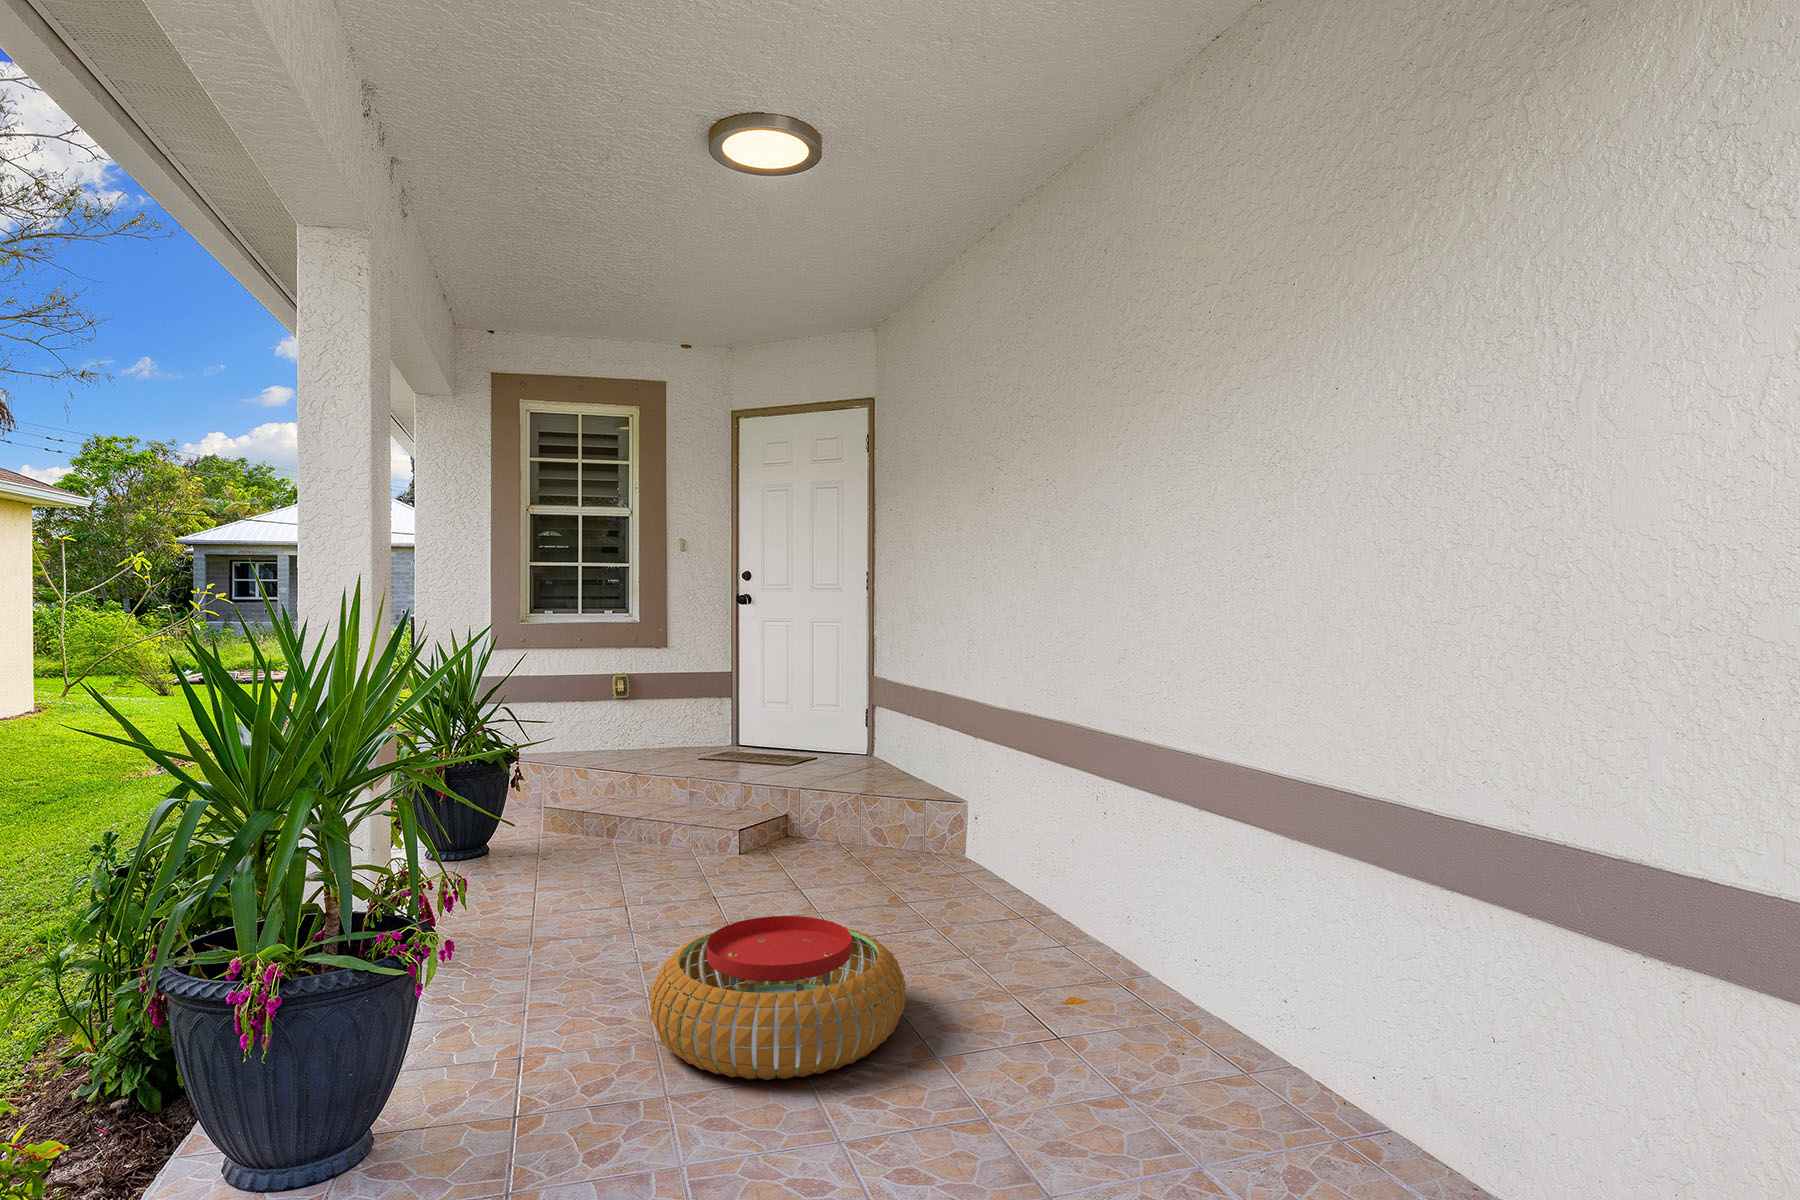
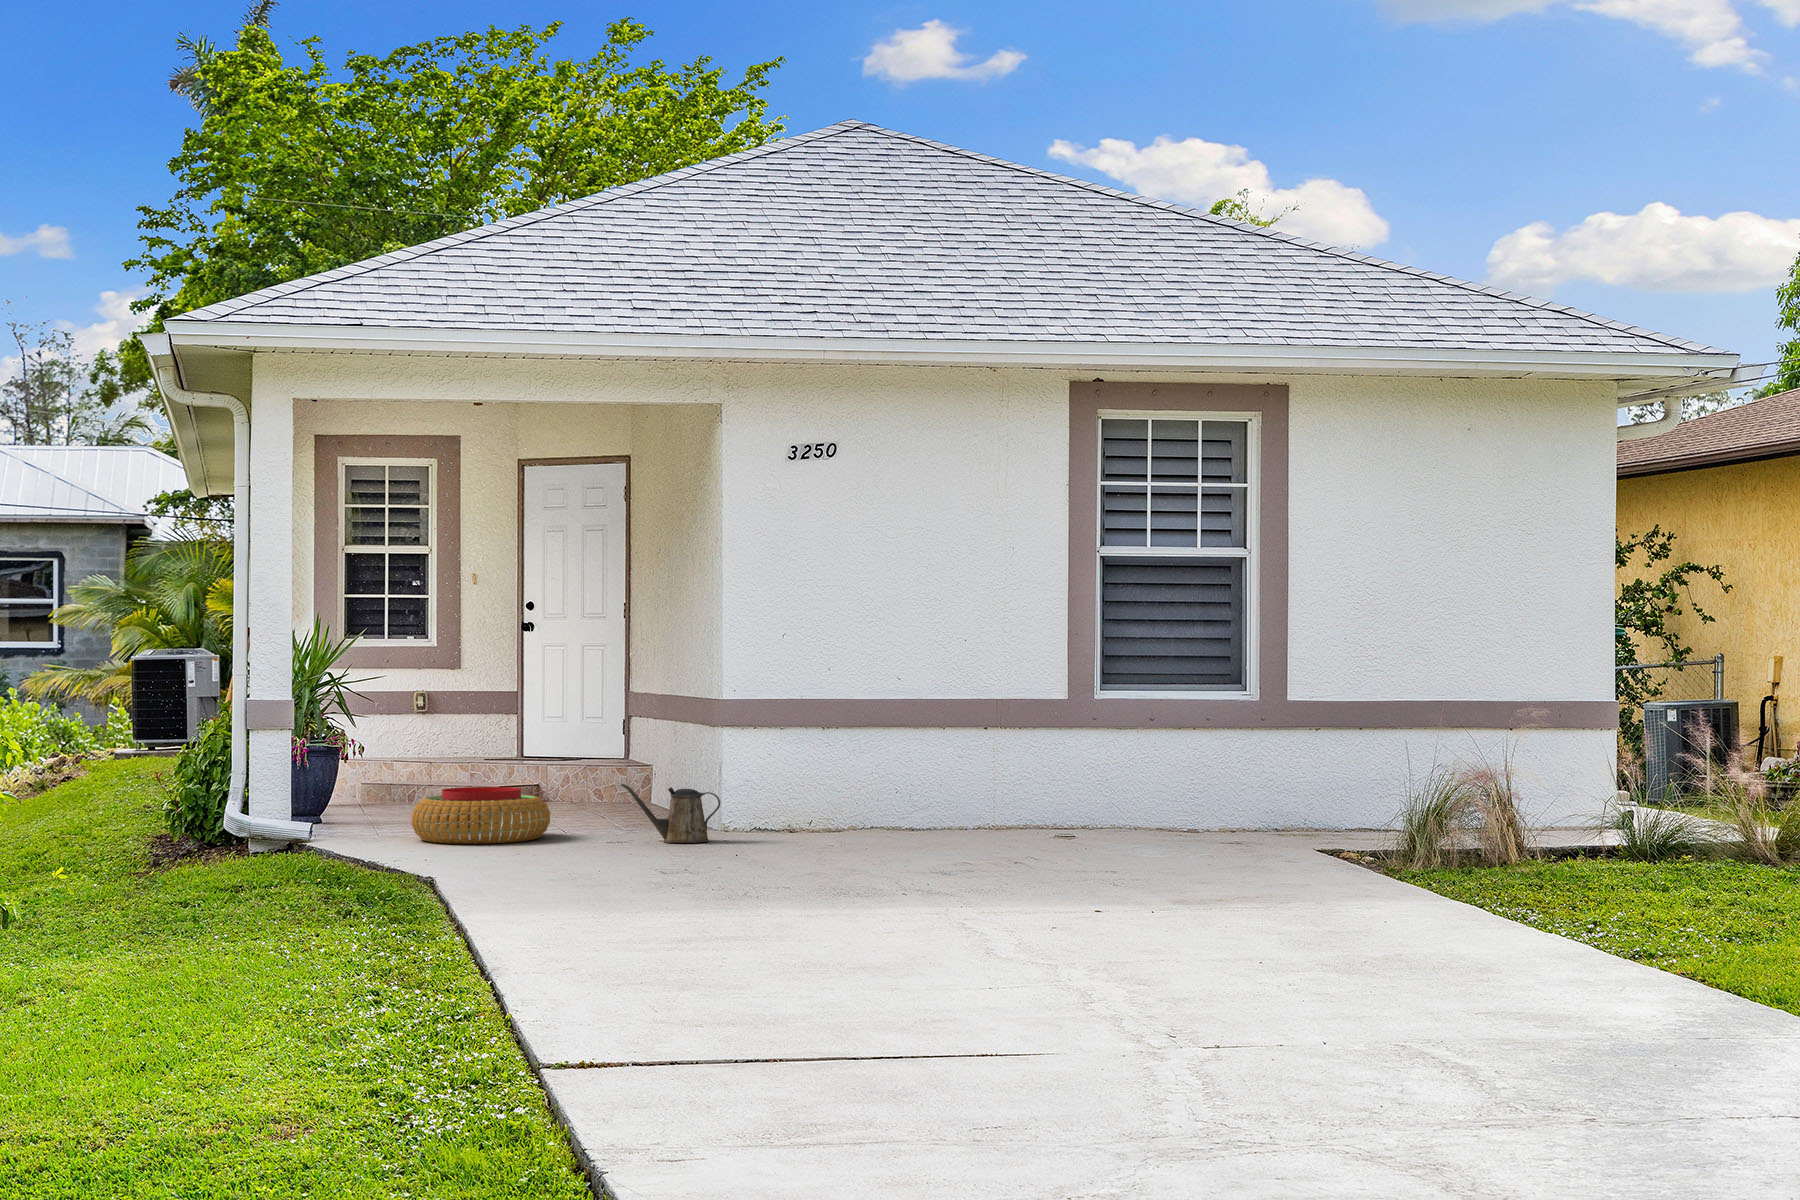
watering can: none [1065,943,1235,1064] -> present [621,784,720,843]

